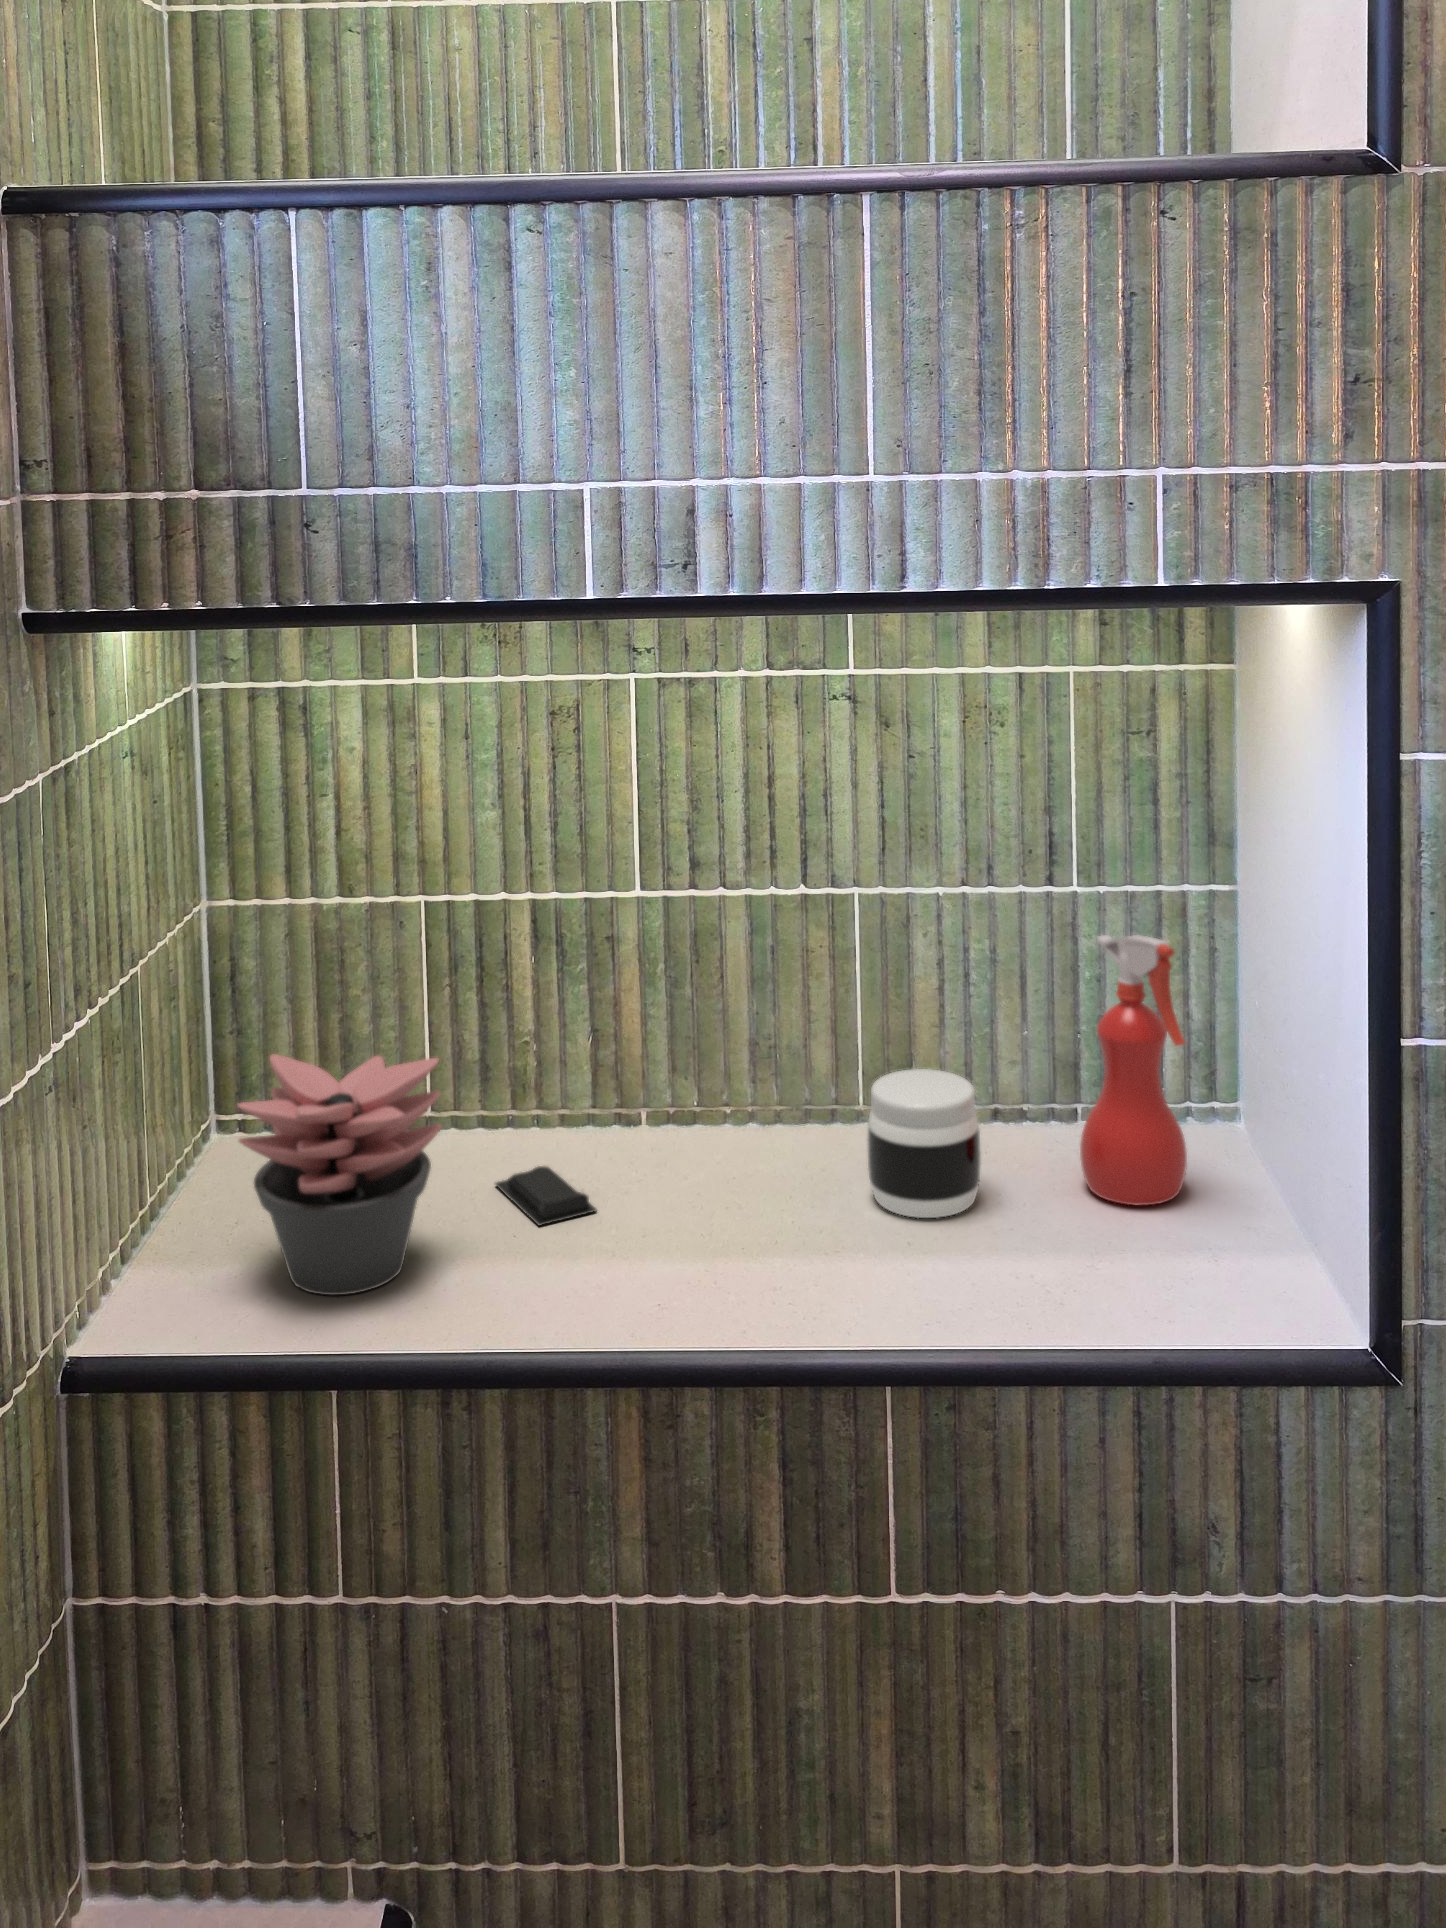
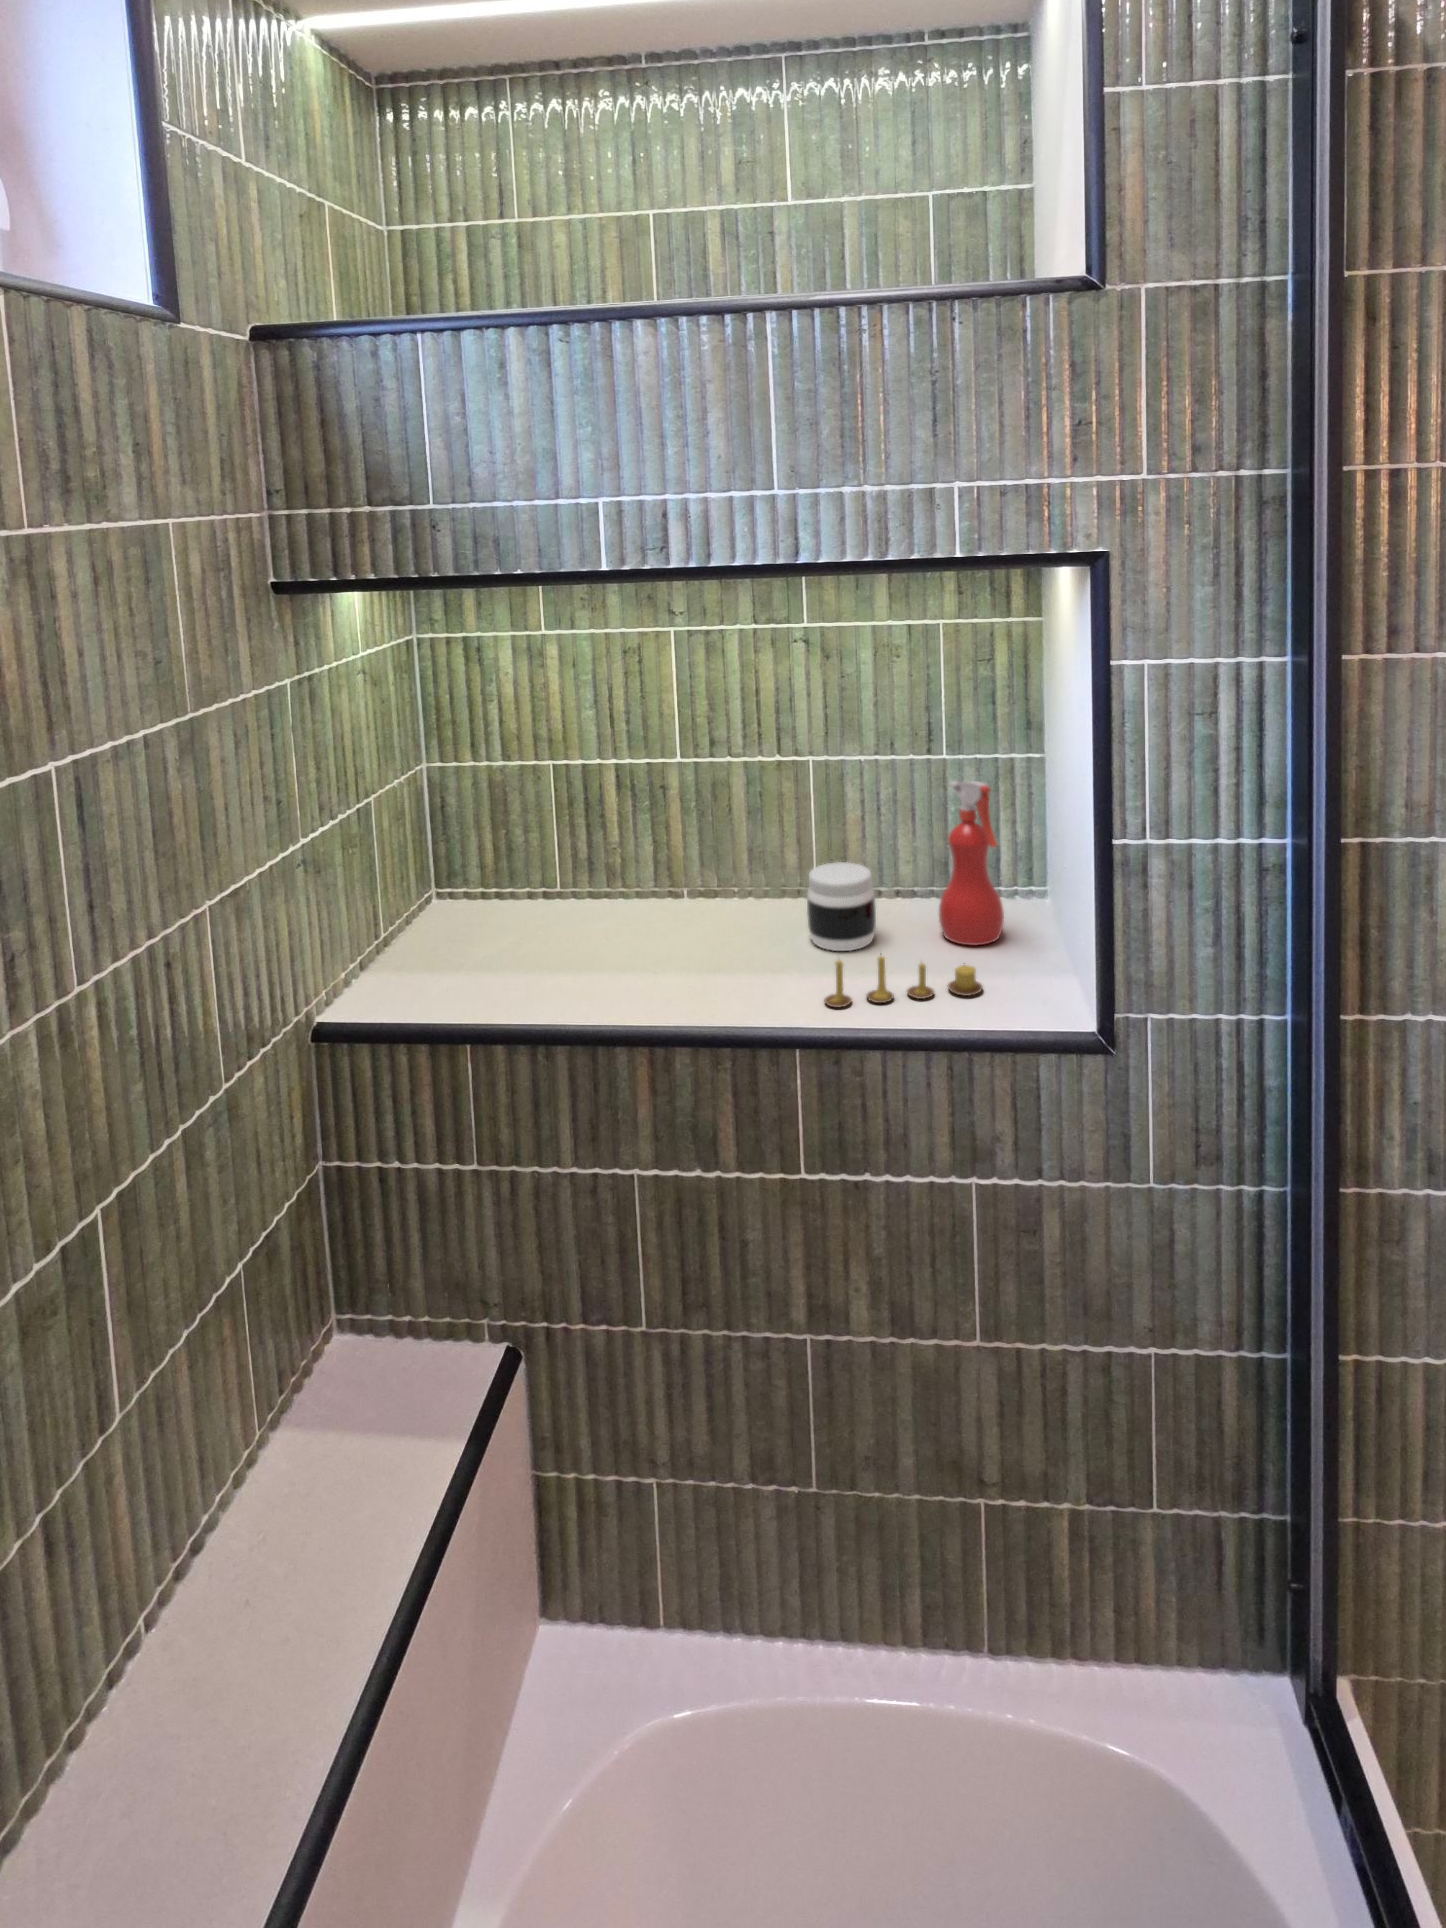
succulent plant: present [238,1054,442,1295] -> none [419,849,545,990]
soap bar: present [496,1166,596,1226] -> none [588,919,644,953]
candle: none [924,1222,1177,1316] -> present [824,956,983,1007]

